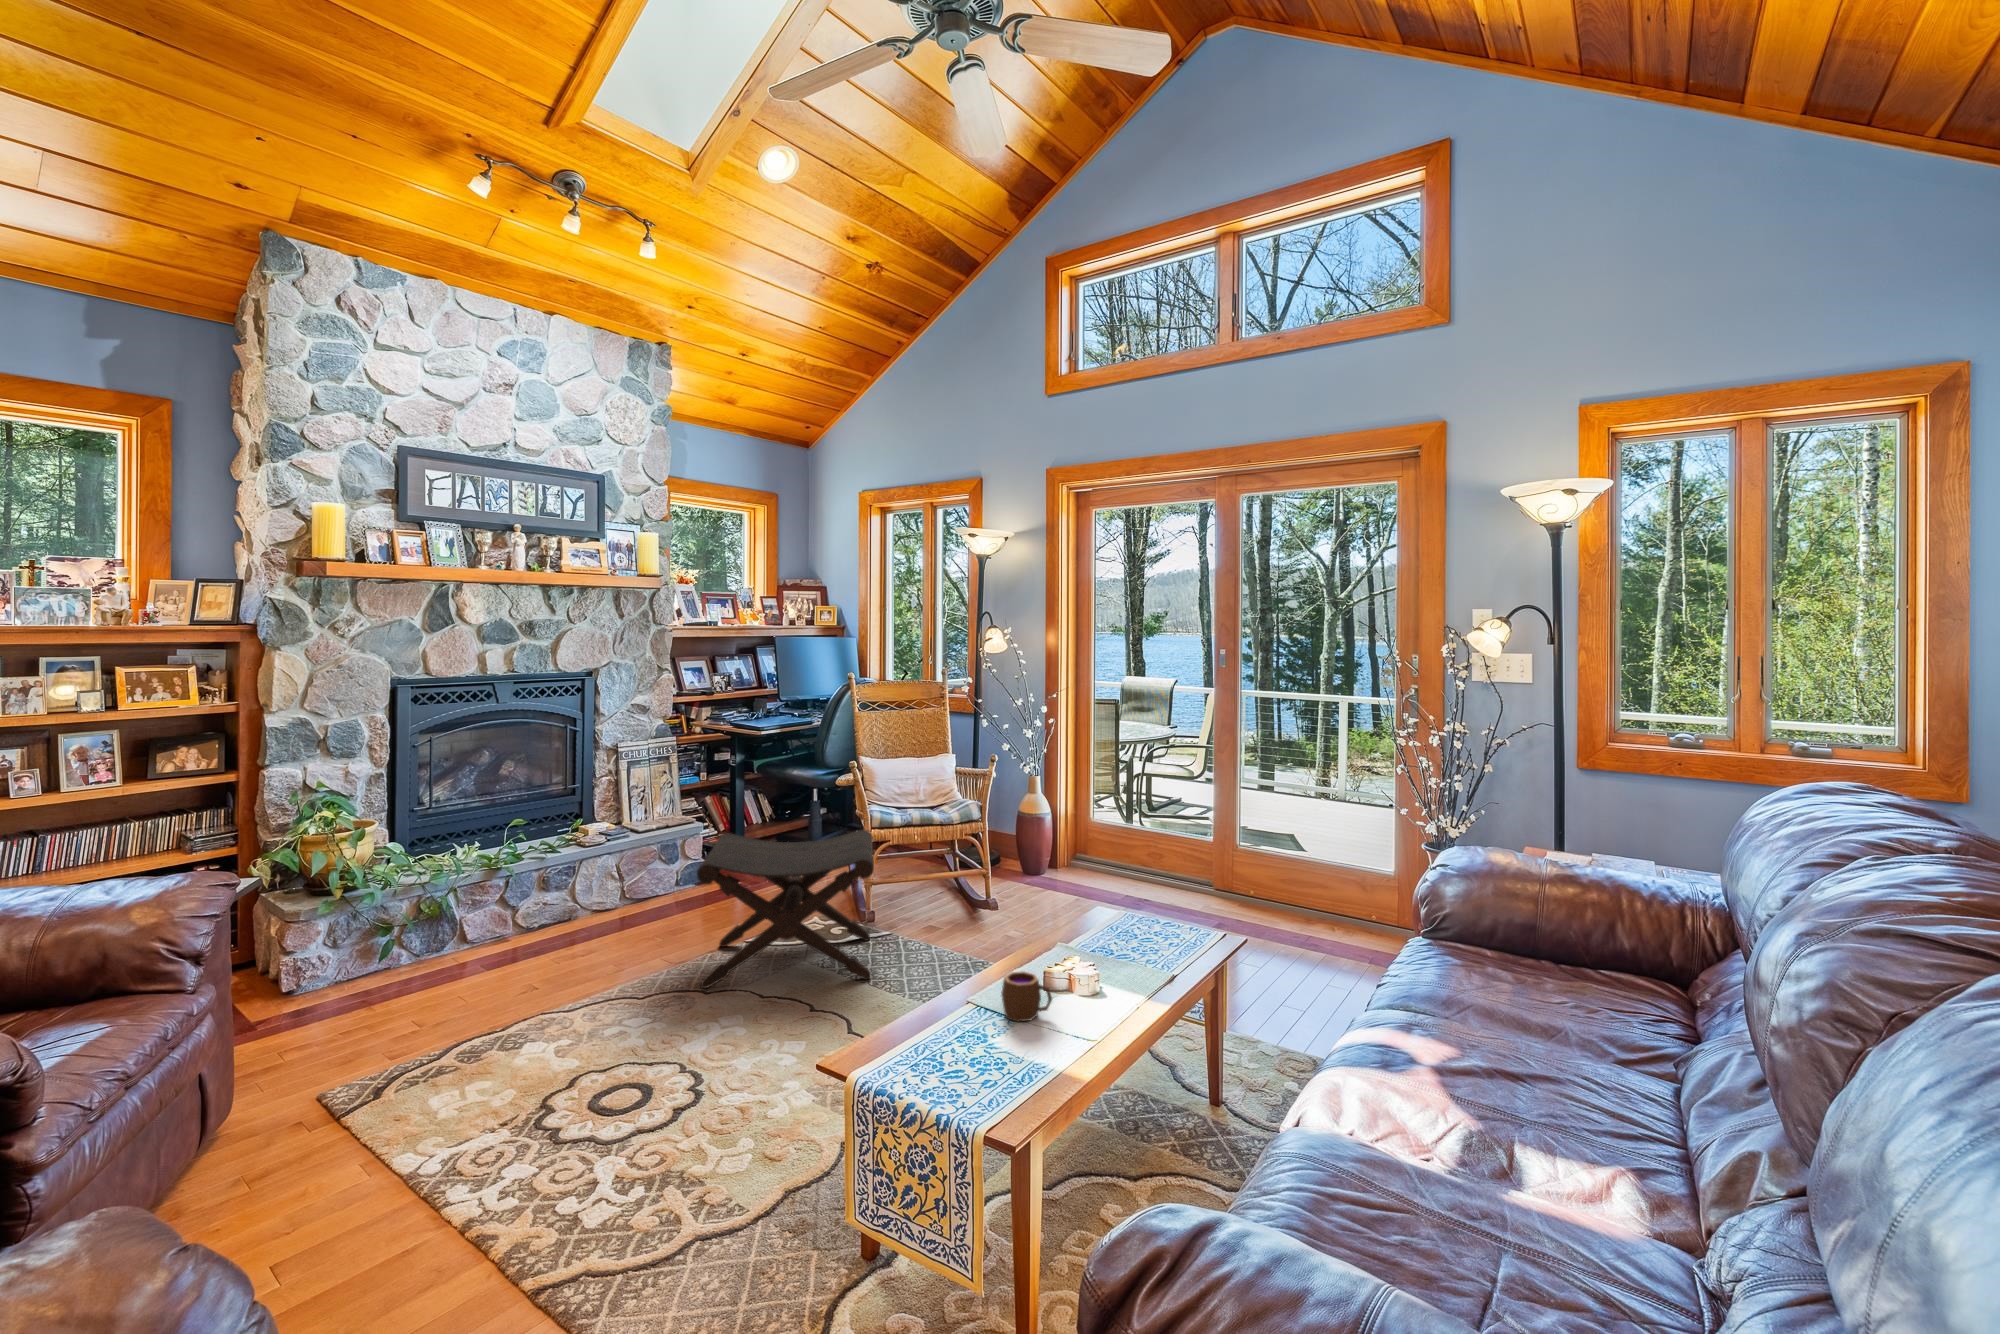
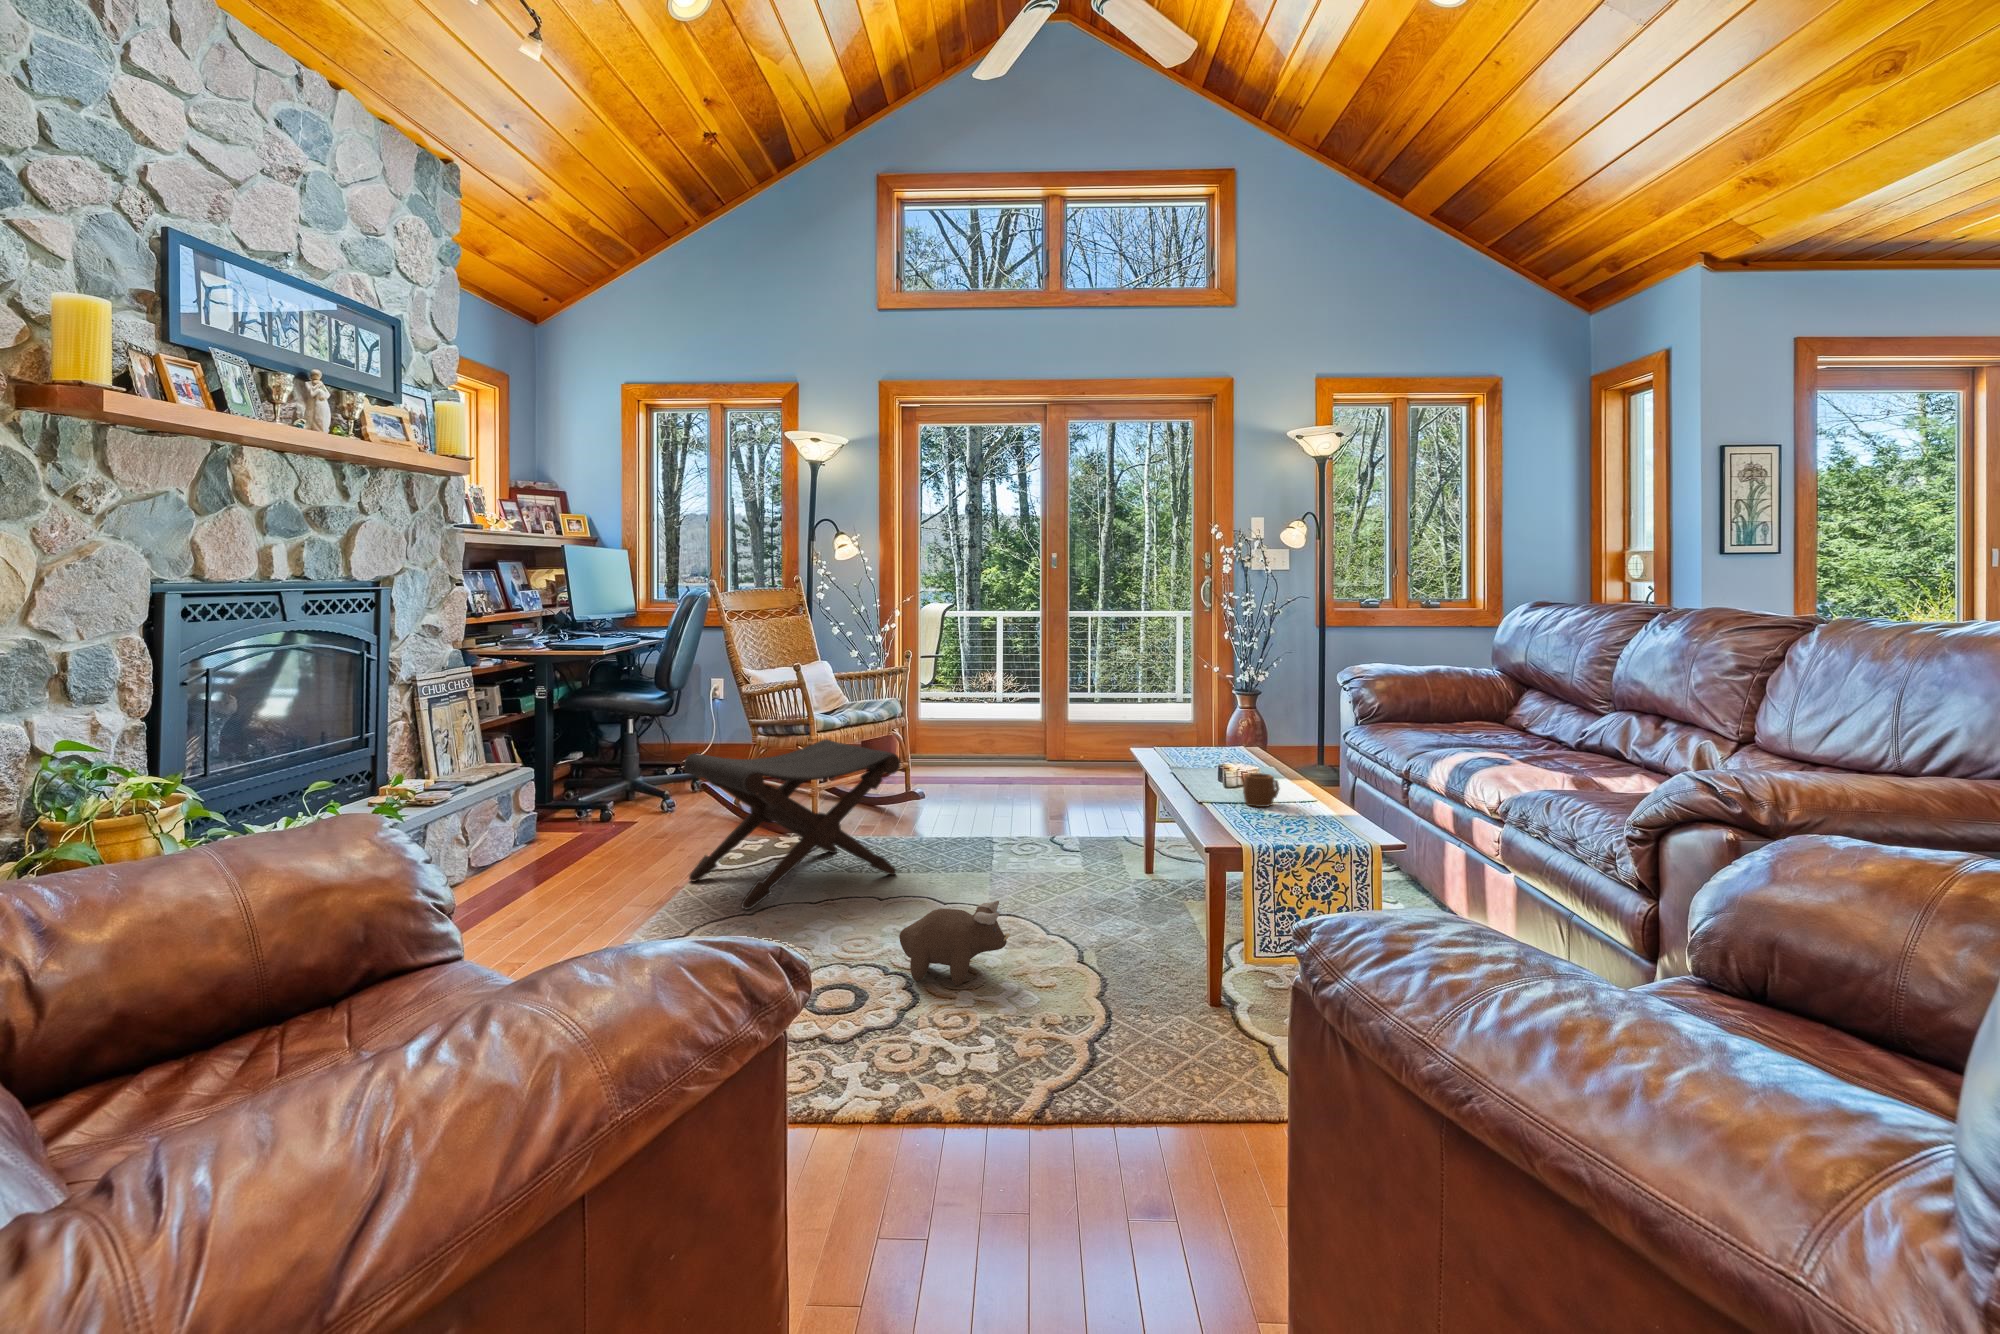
plush toy: none [672,1045,762,1131] -> present [899,901,1010,985]

